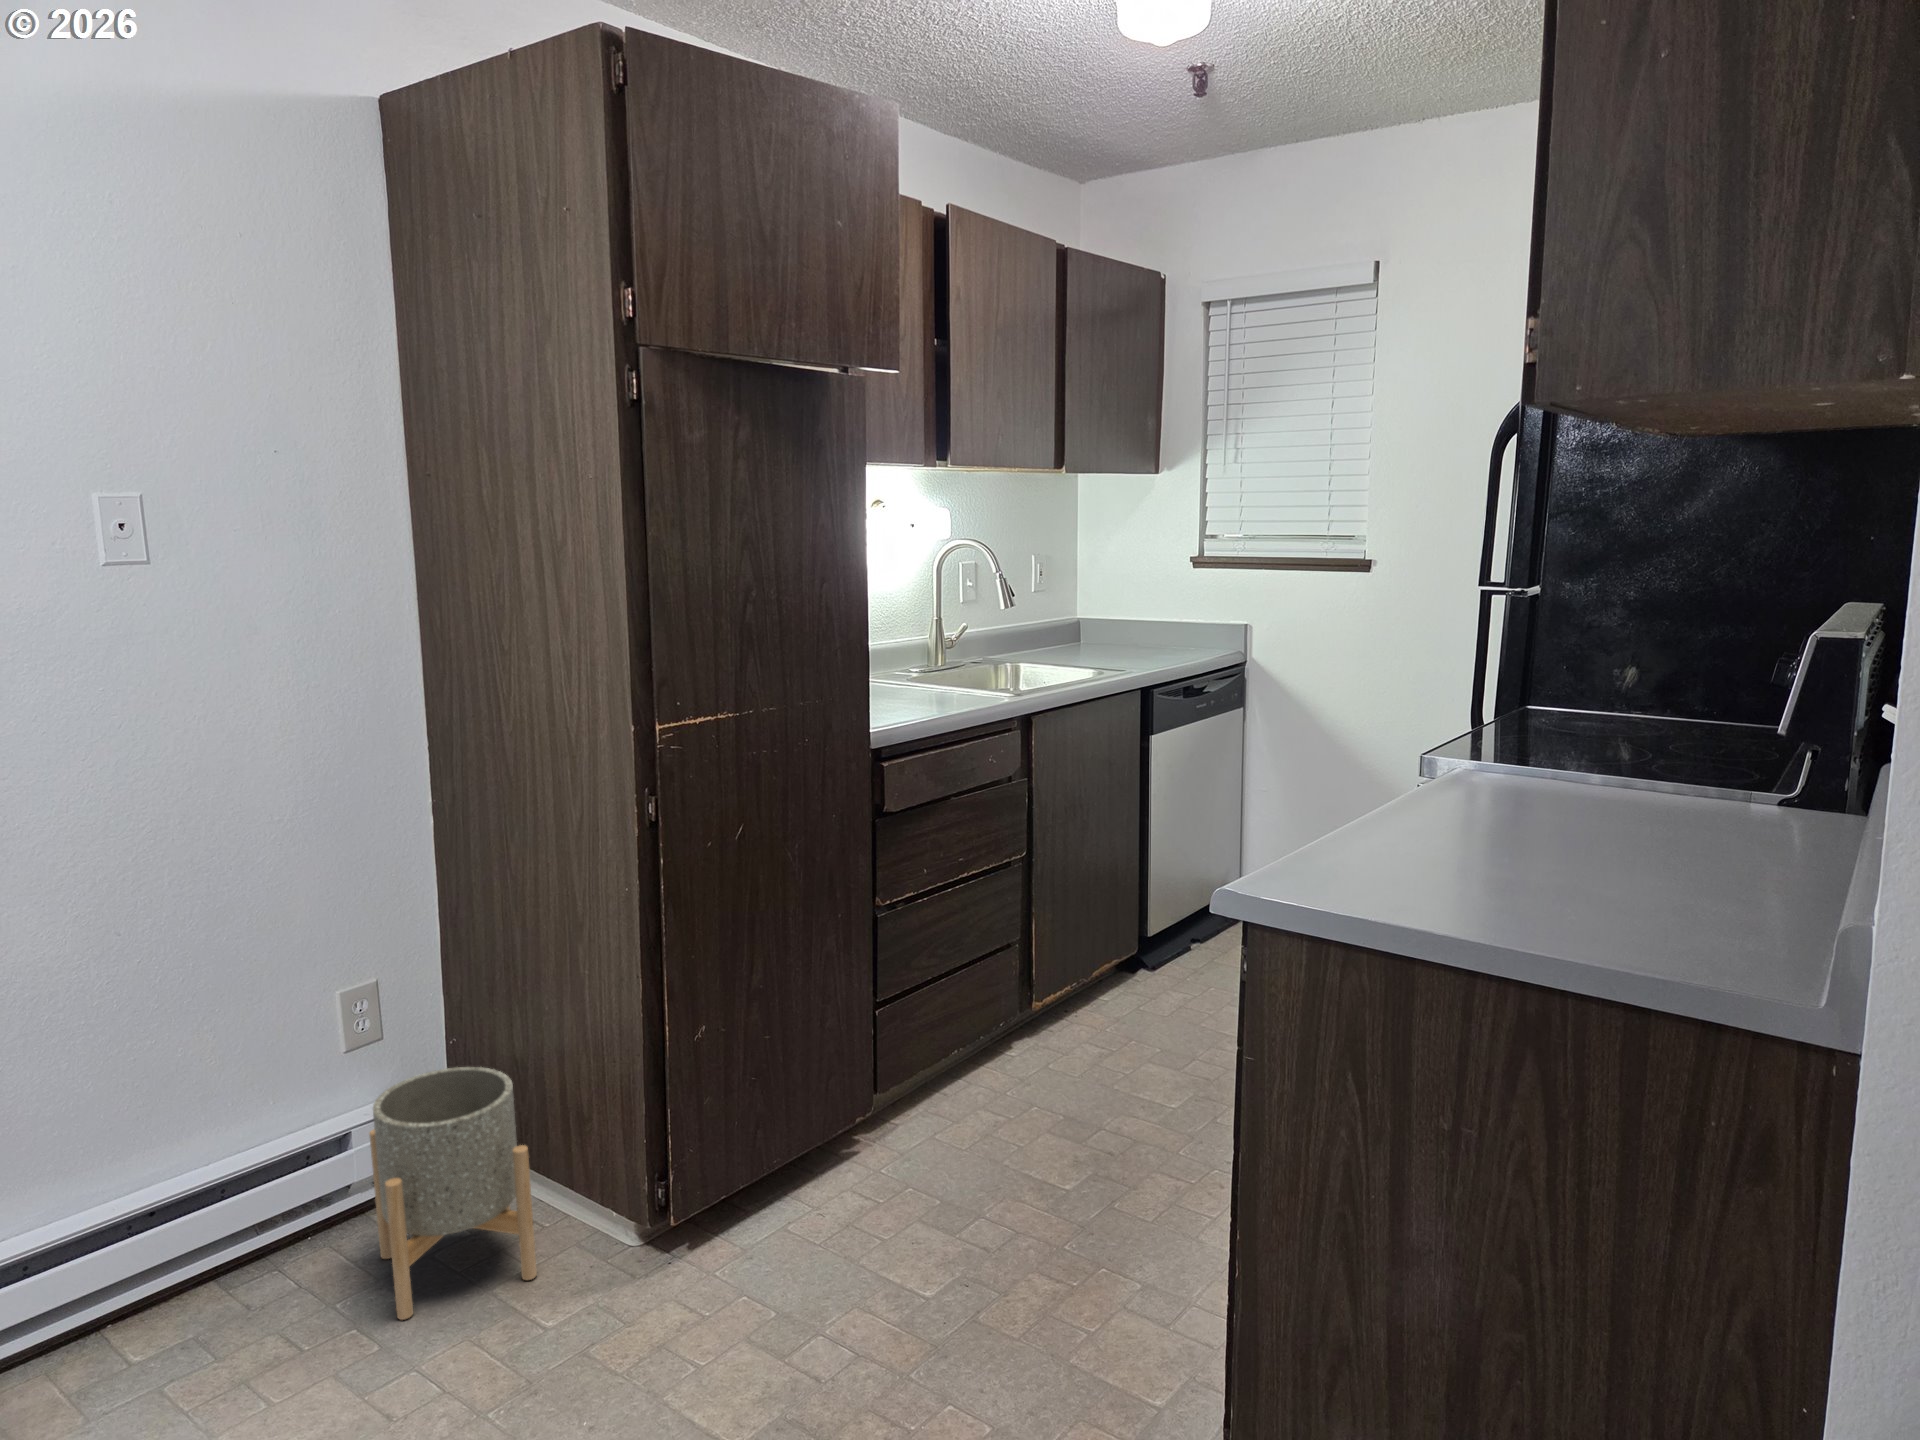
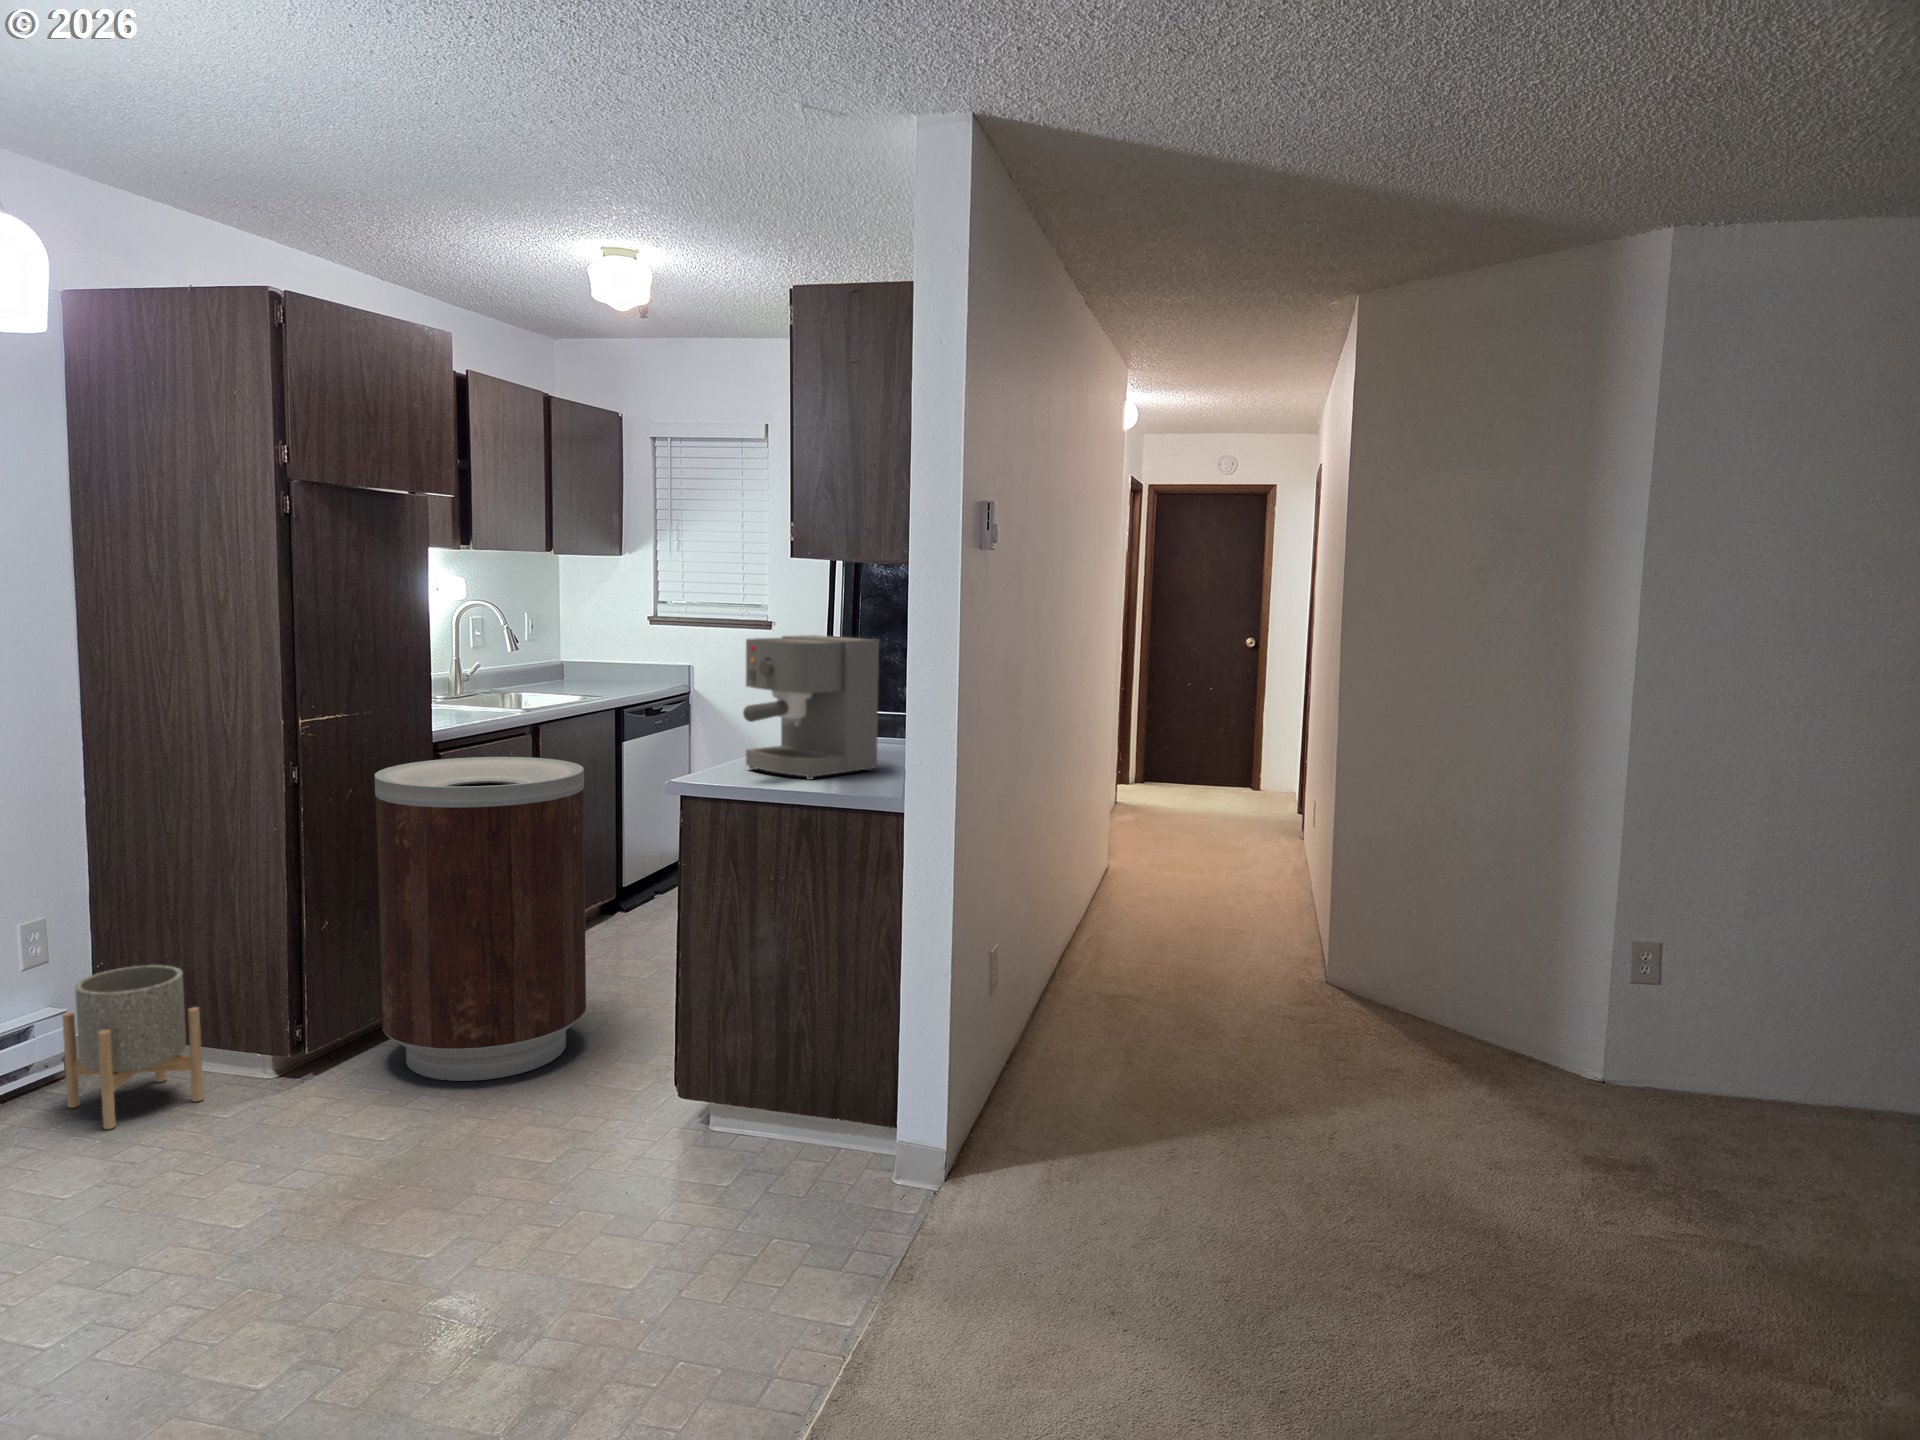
coffee maker: none [1381,588,1699,902] -> present [743,635,879,780]
trash can: none [766,778,1084,1317] -> present [375,757,587,1081]

